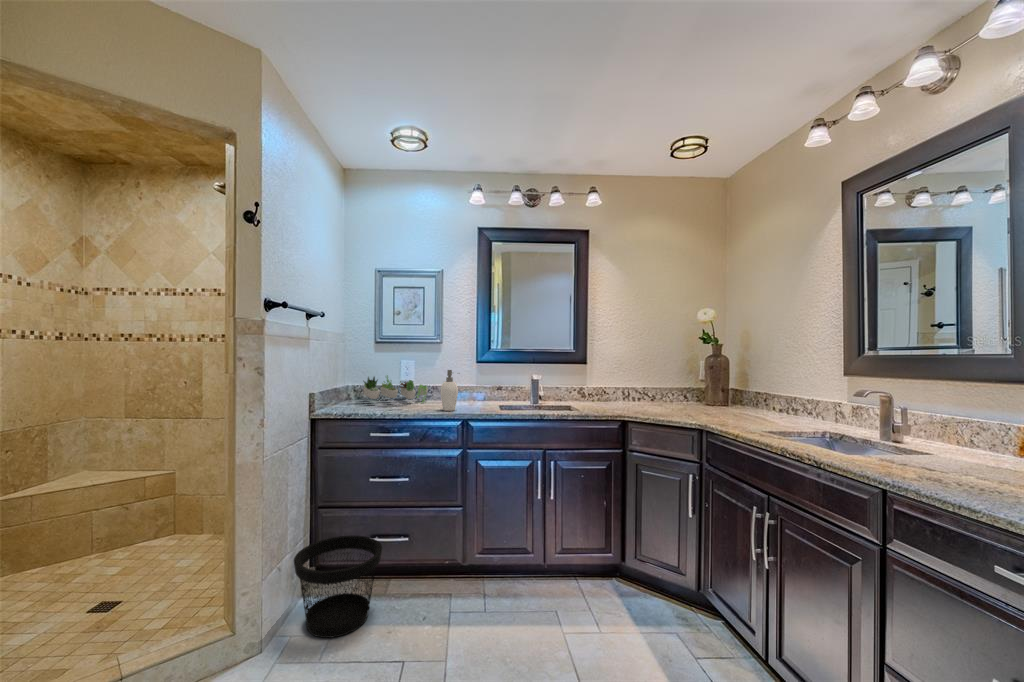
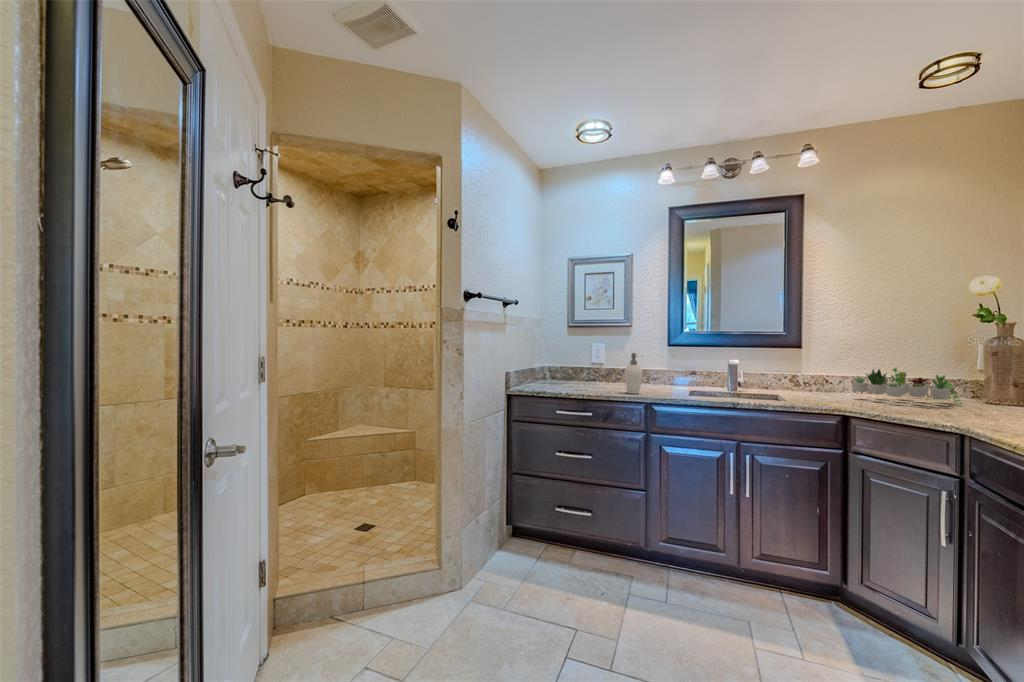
succulent plant: present [363,376,428,401] -> present [853,368,962,406]
wastebasket: present [294,536,382,638] -> none [492,499,566,584]

